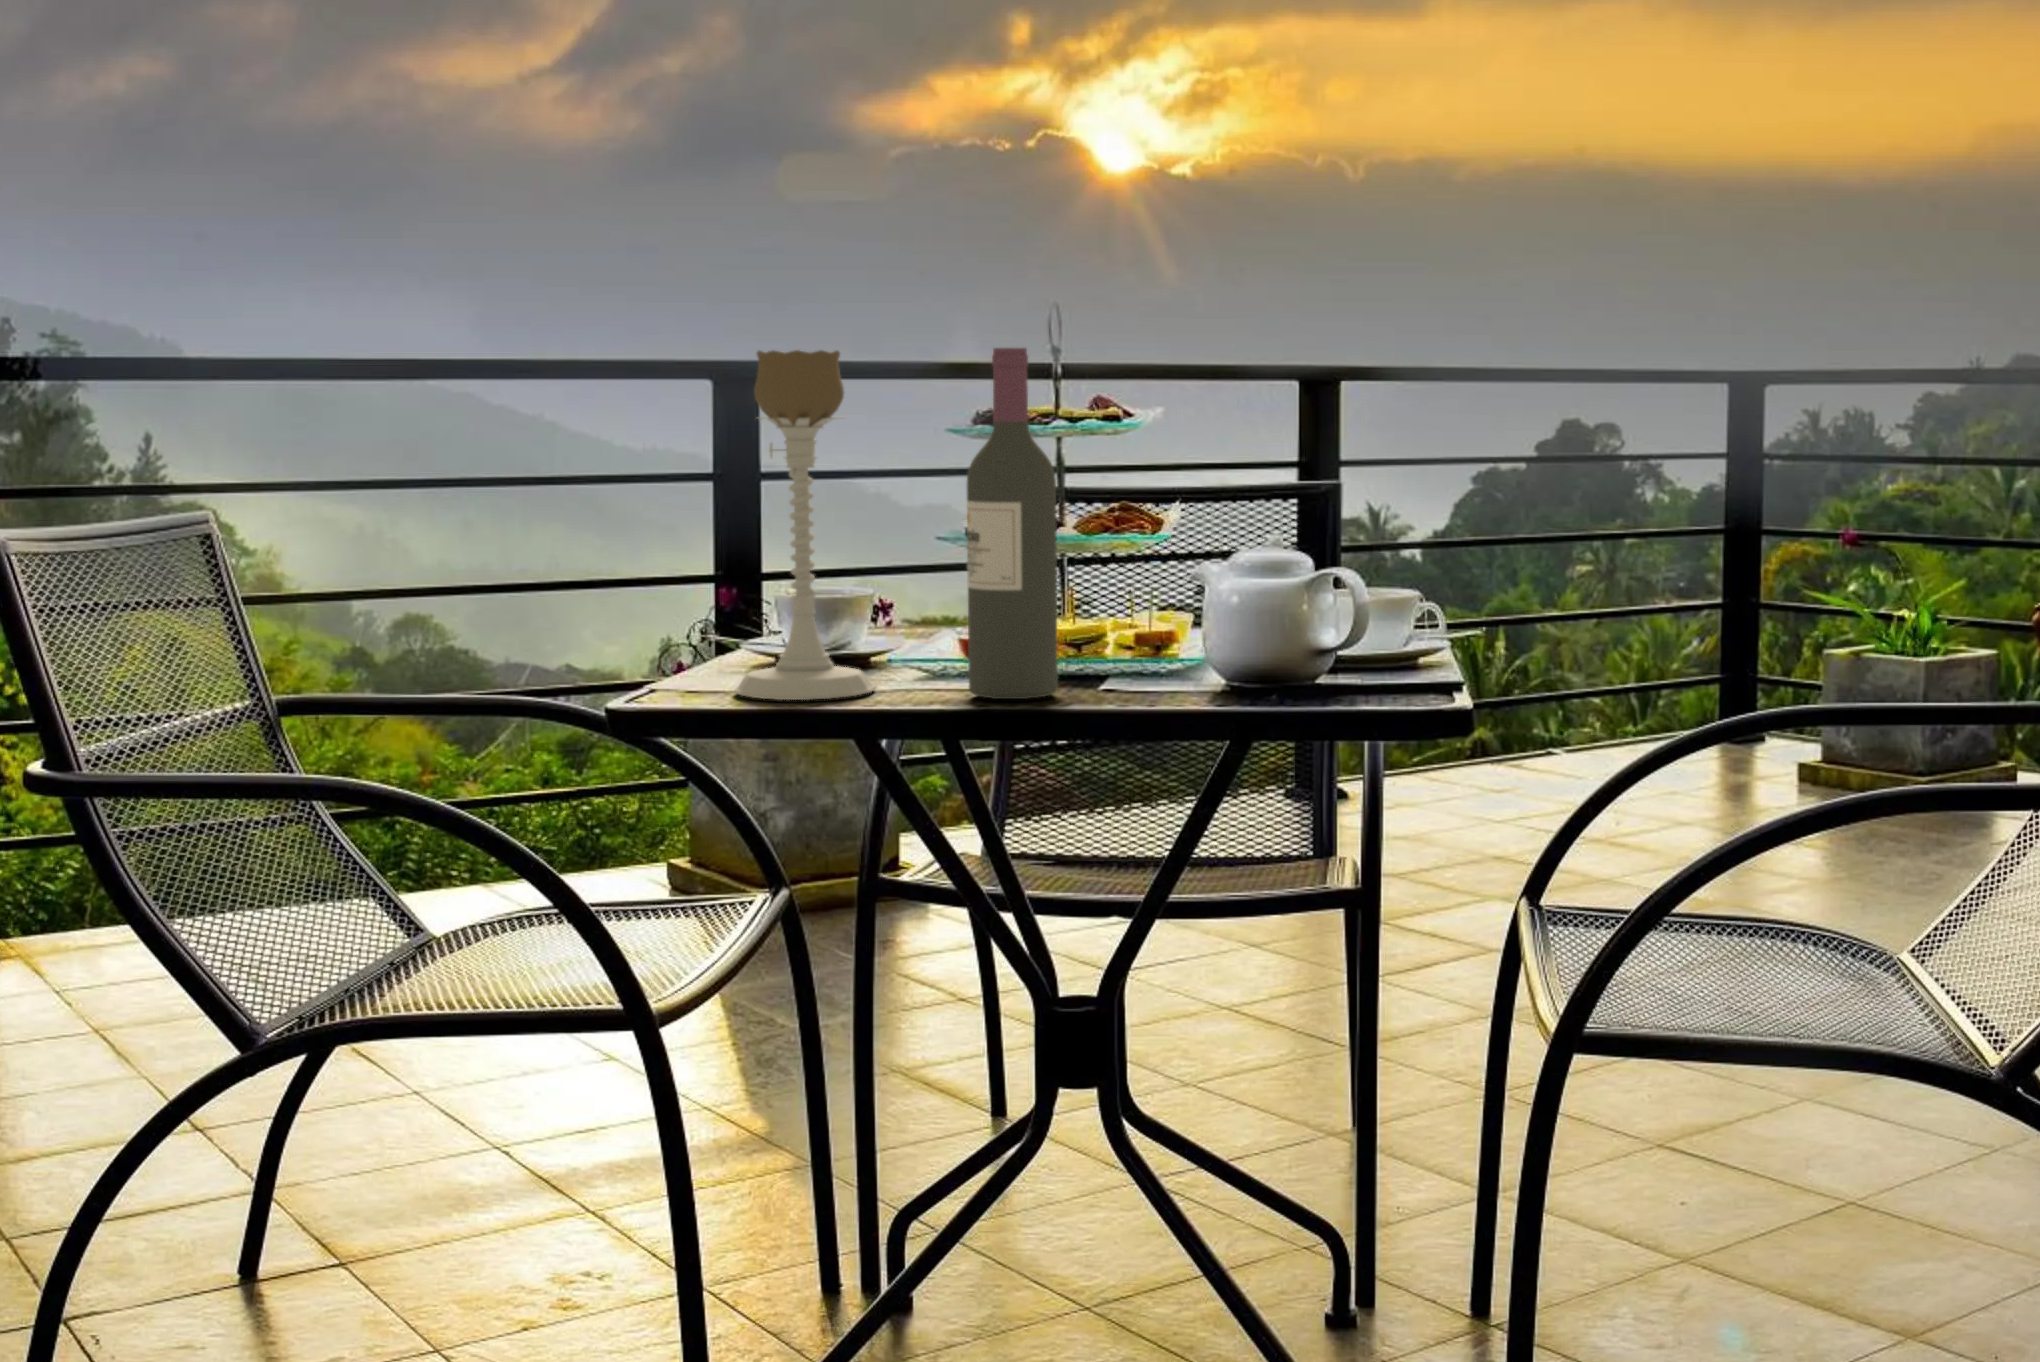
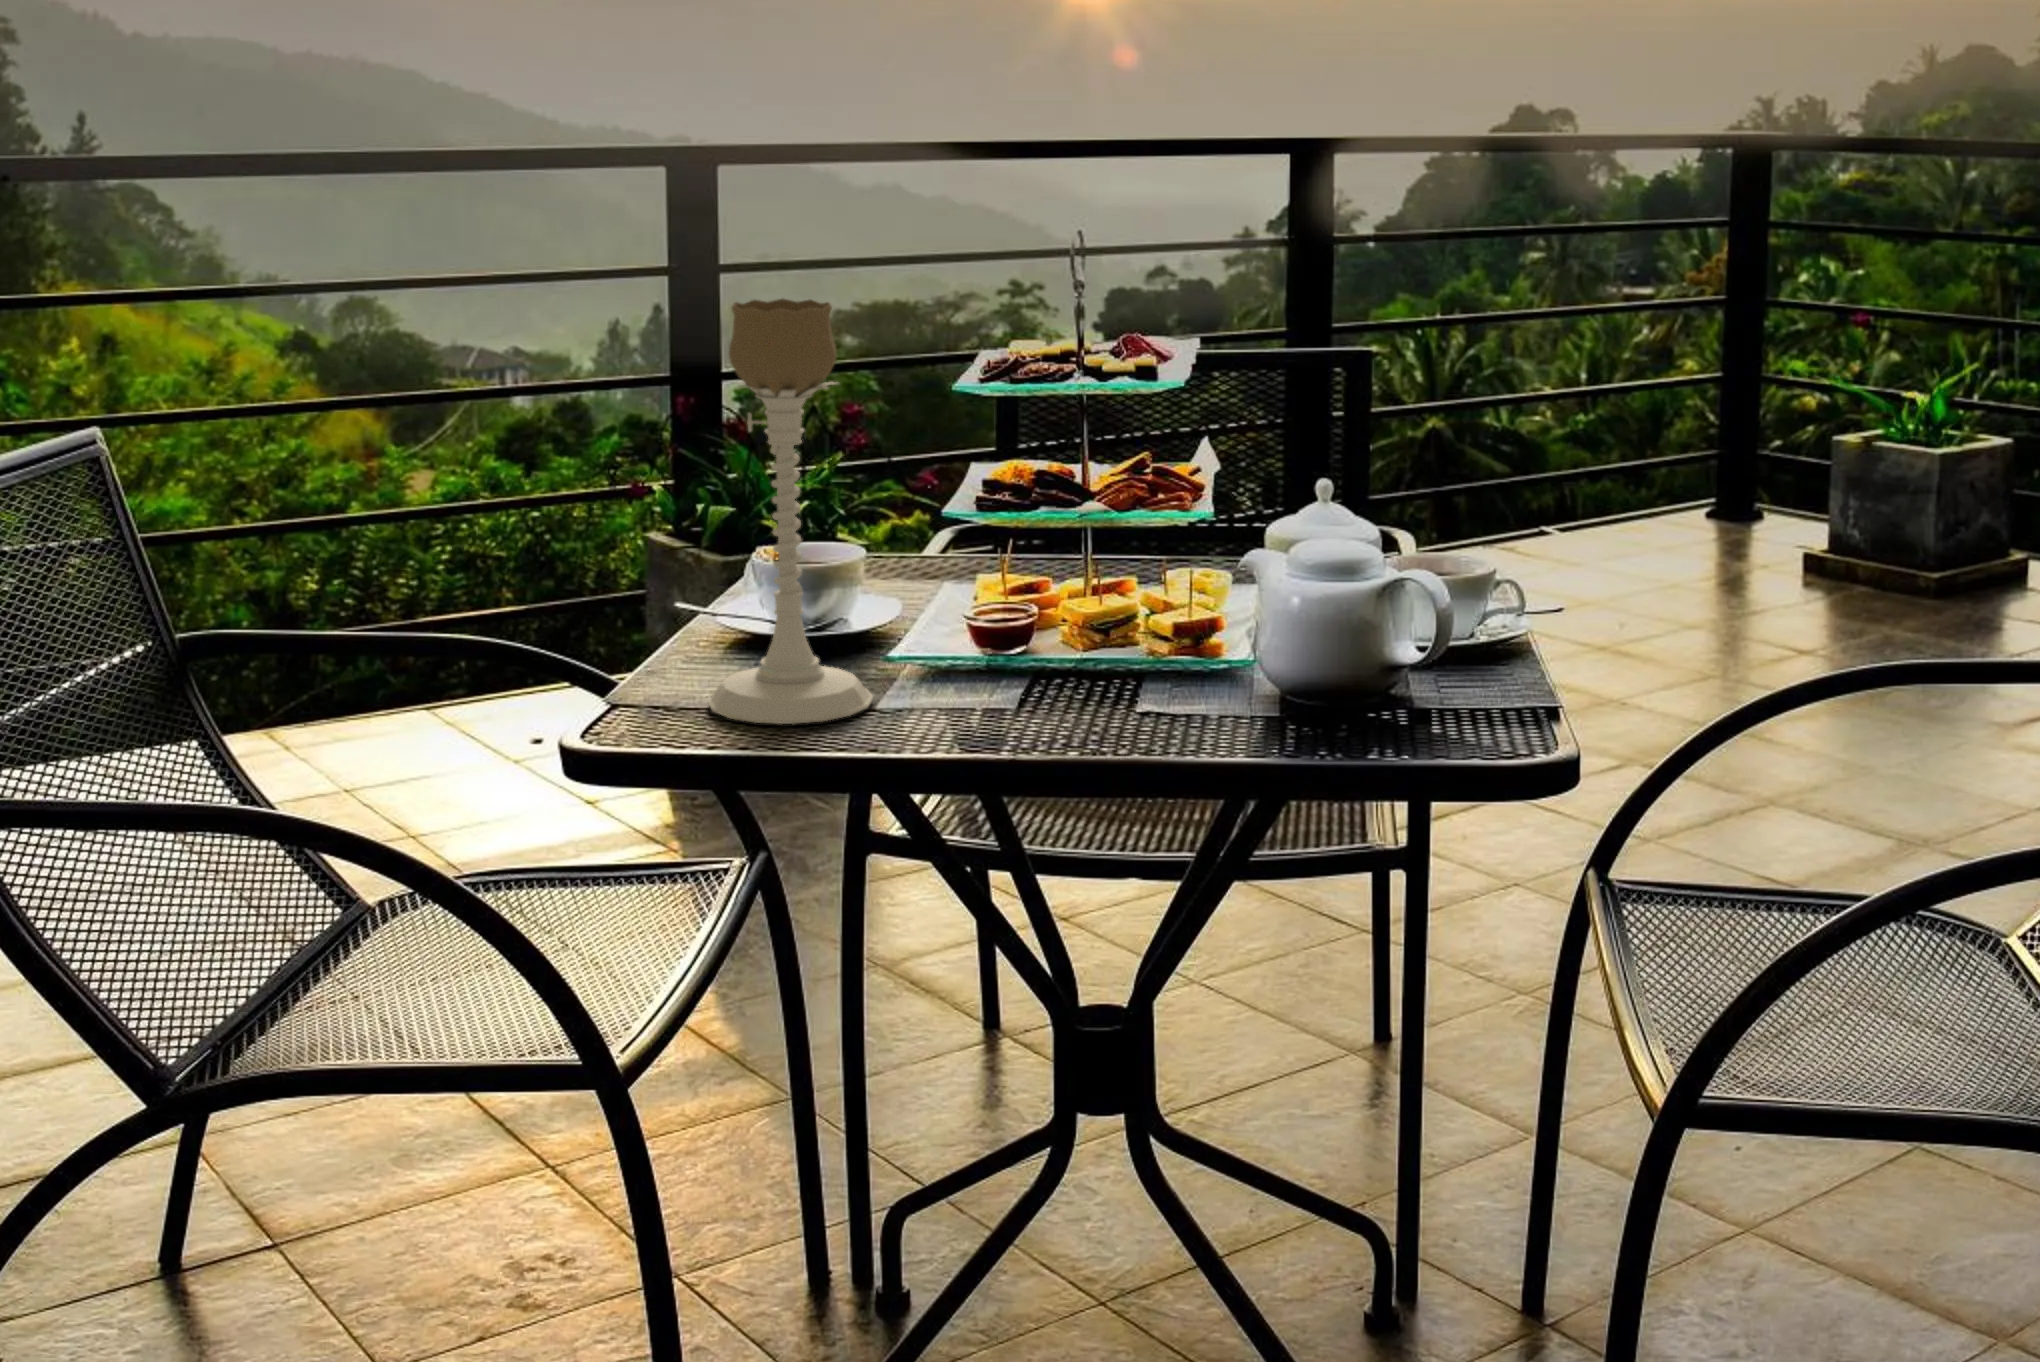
wine bottle: present [967,348,1058,699] -> none [984,307,1091,728]

